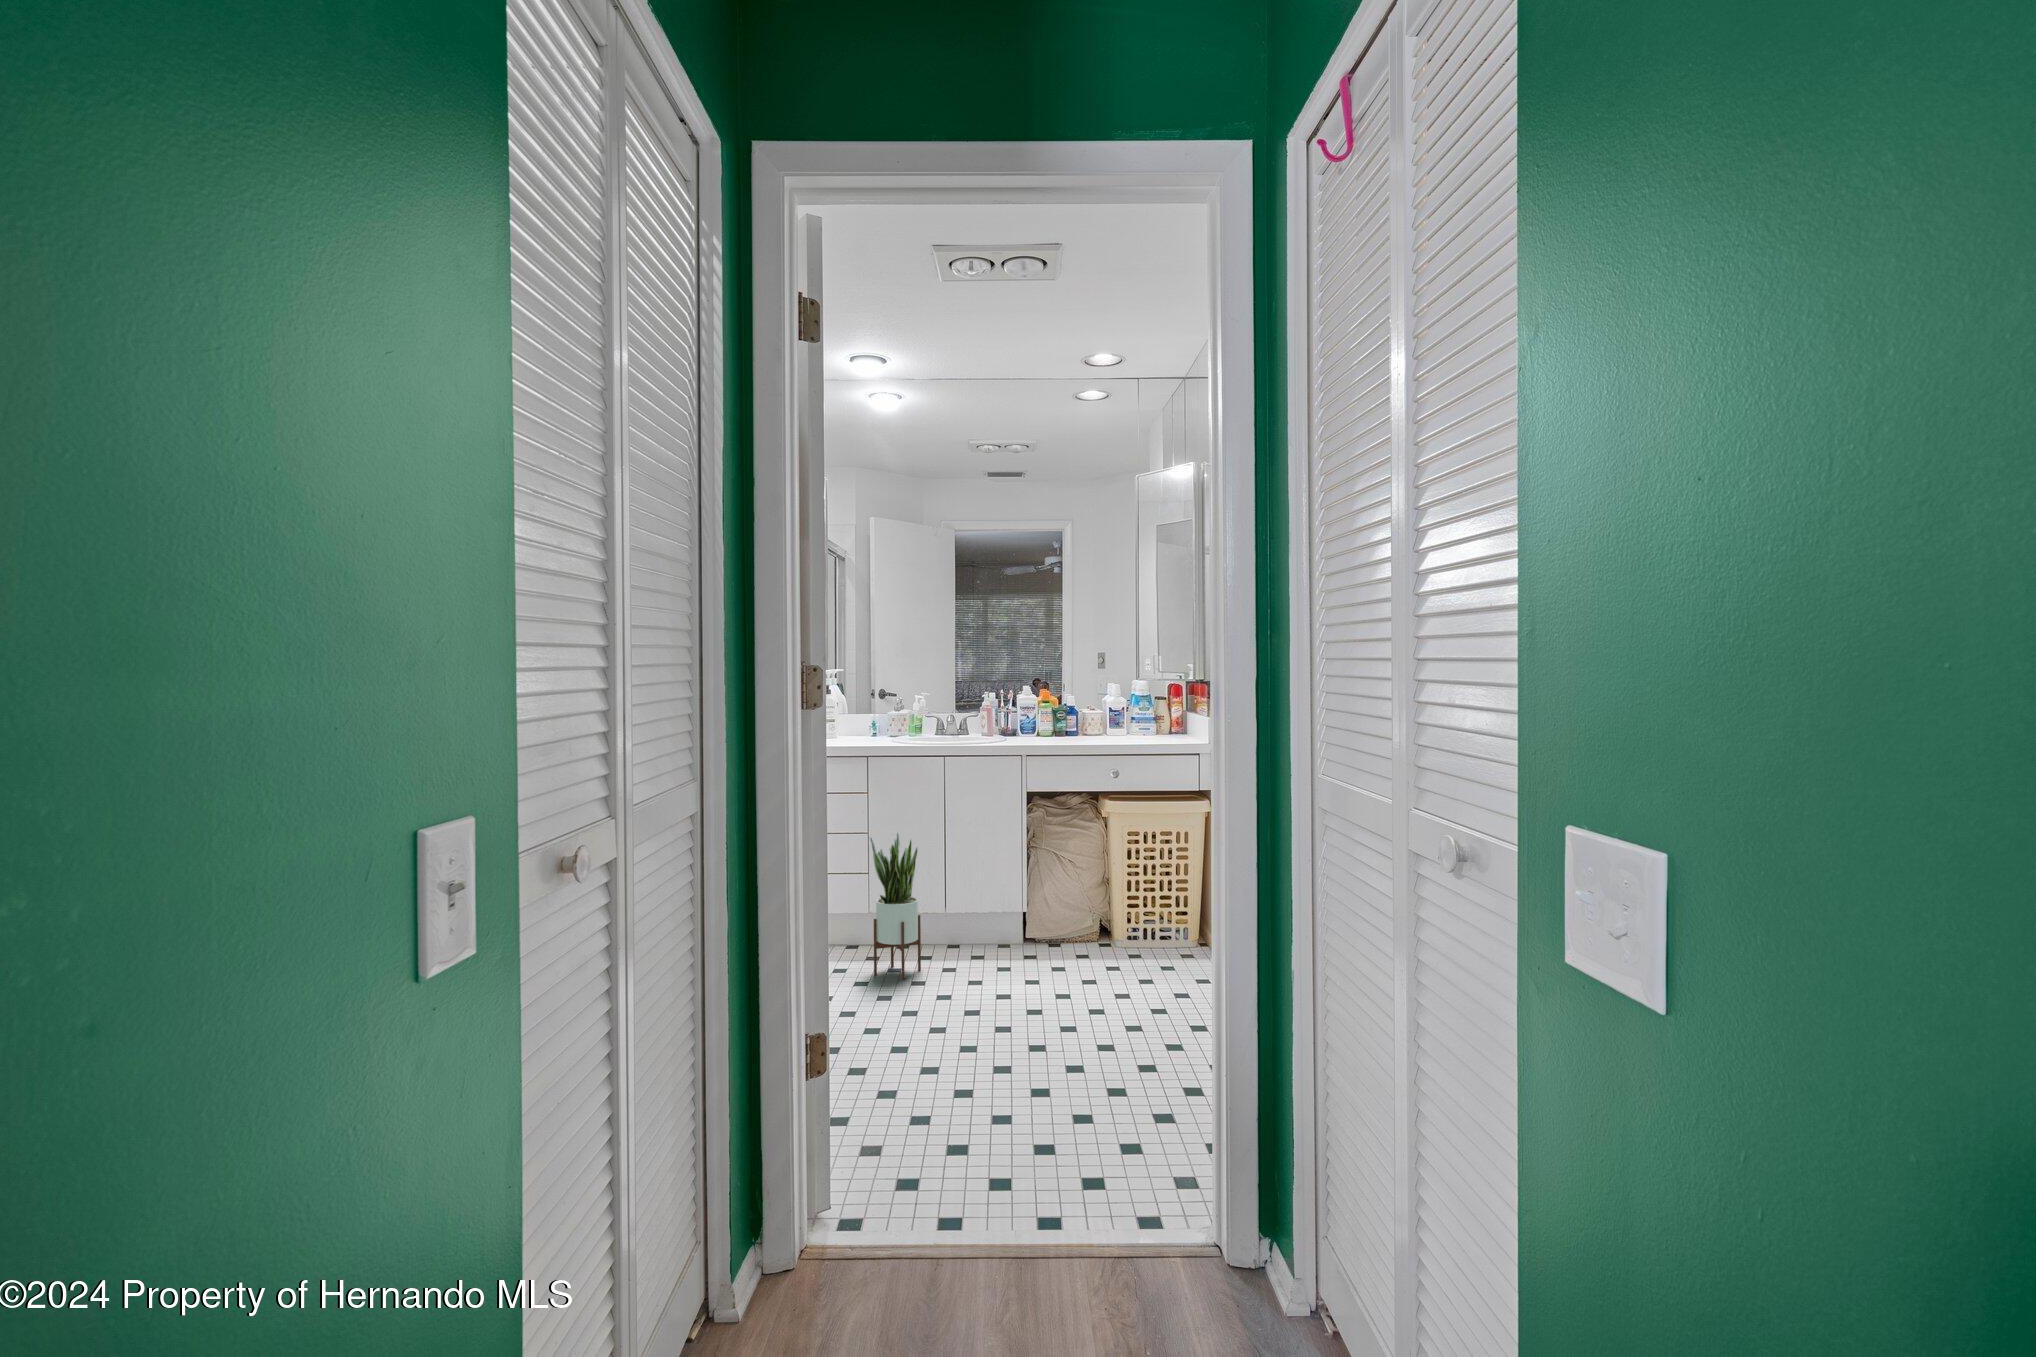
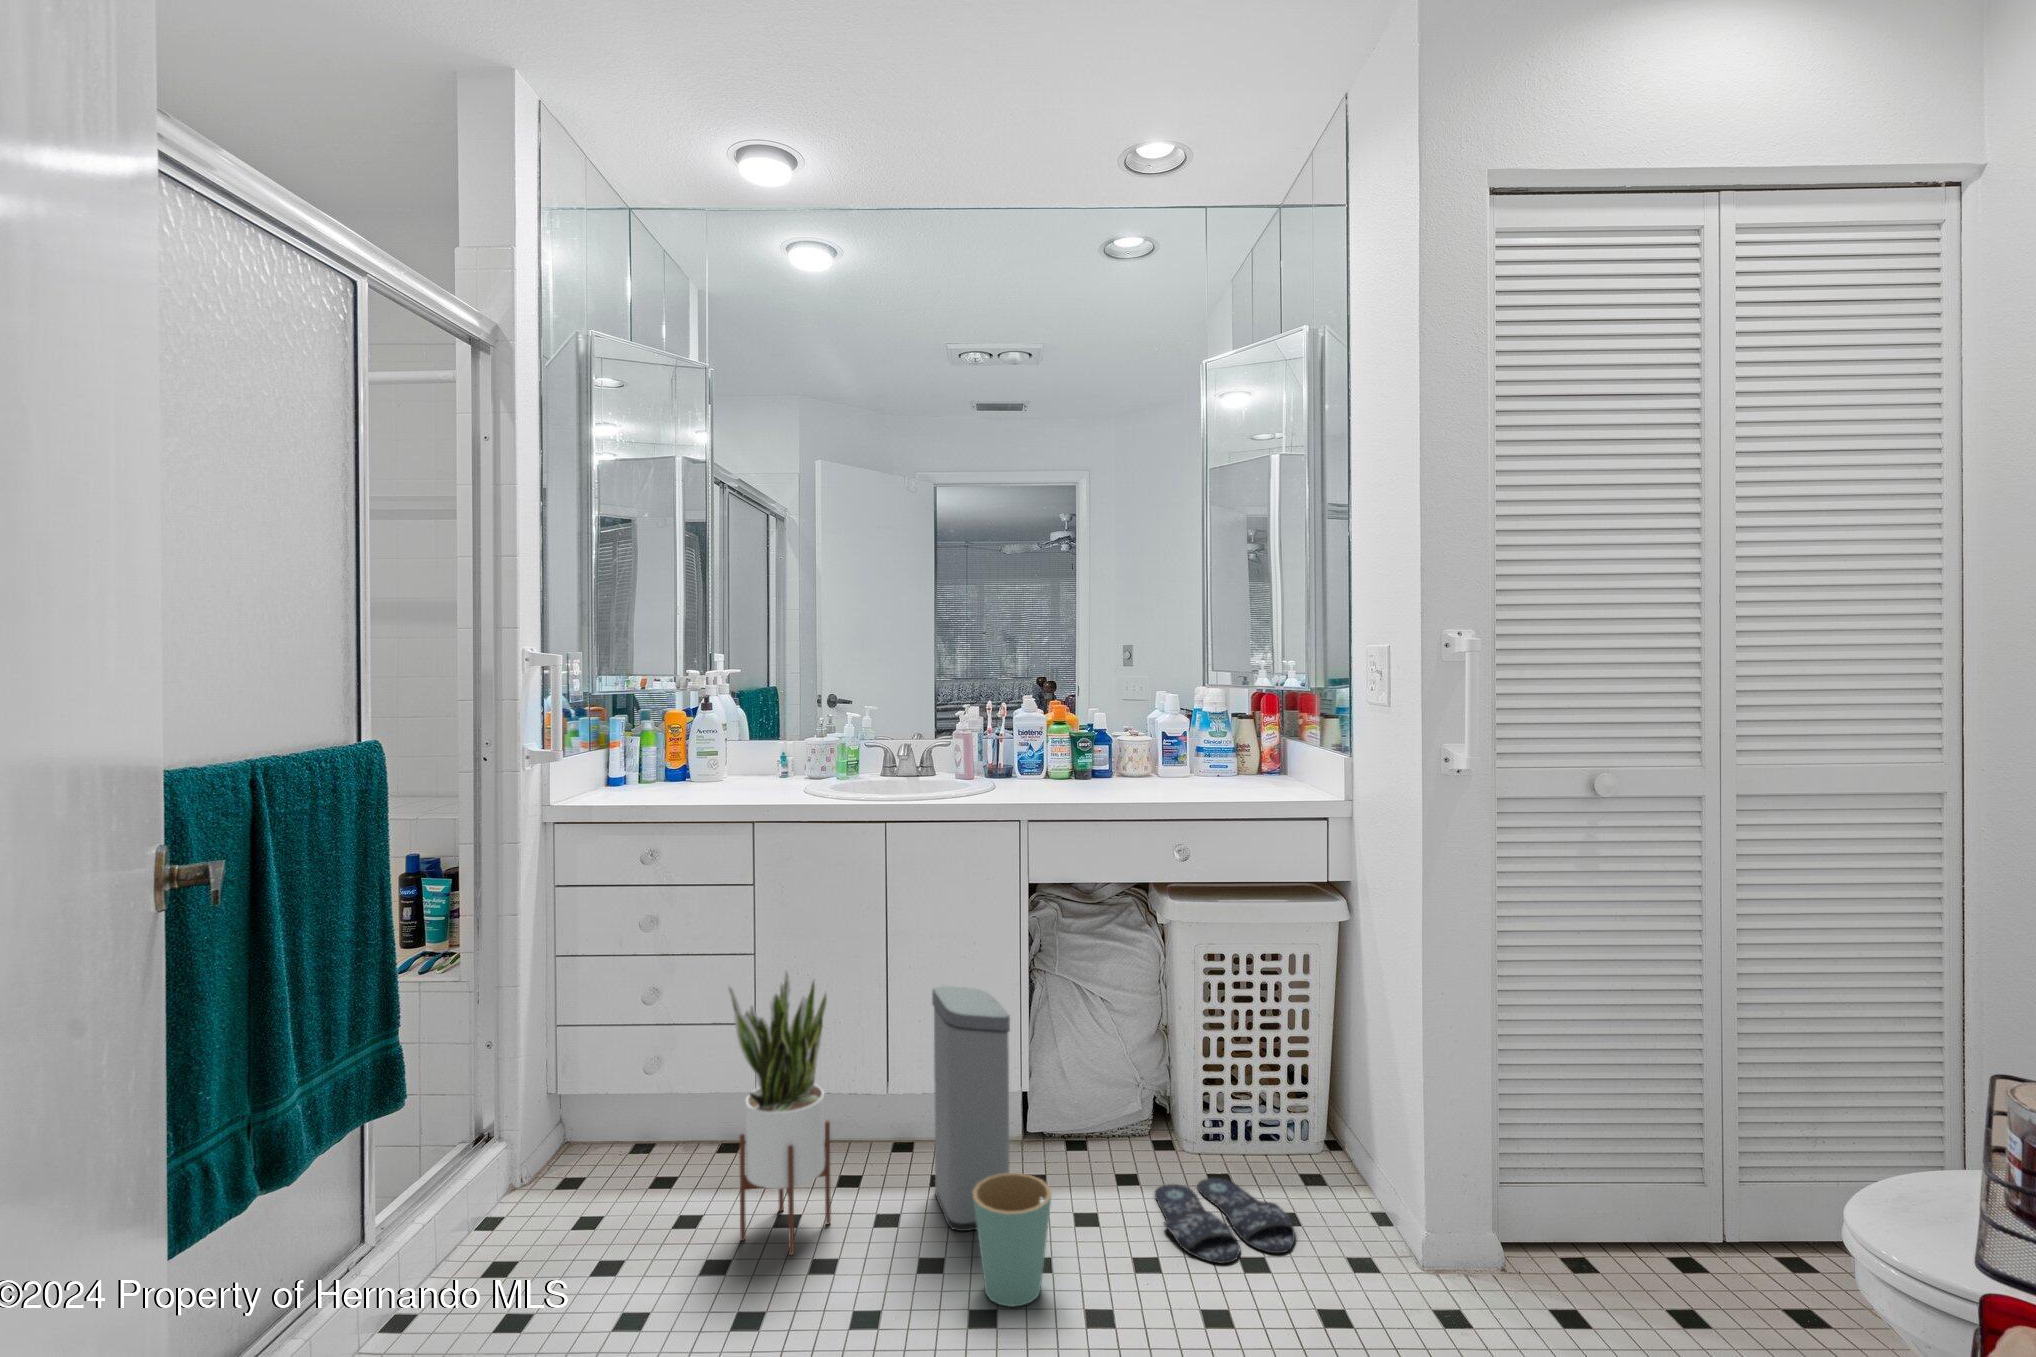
trash can: none [975,847,1040,992] -> present [932,986,1052,1307]
slippers: none [1097,955,1170,980] -> present [1155,1178,1295,1263]

